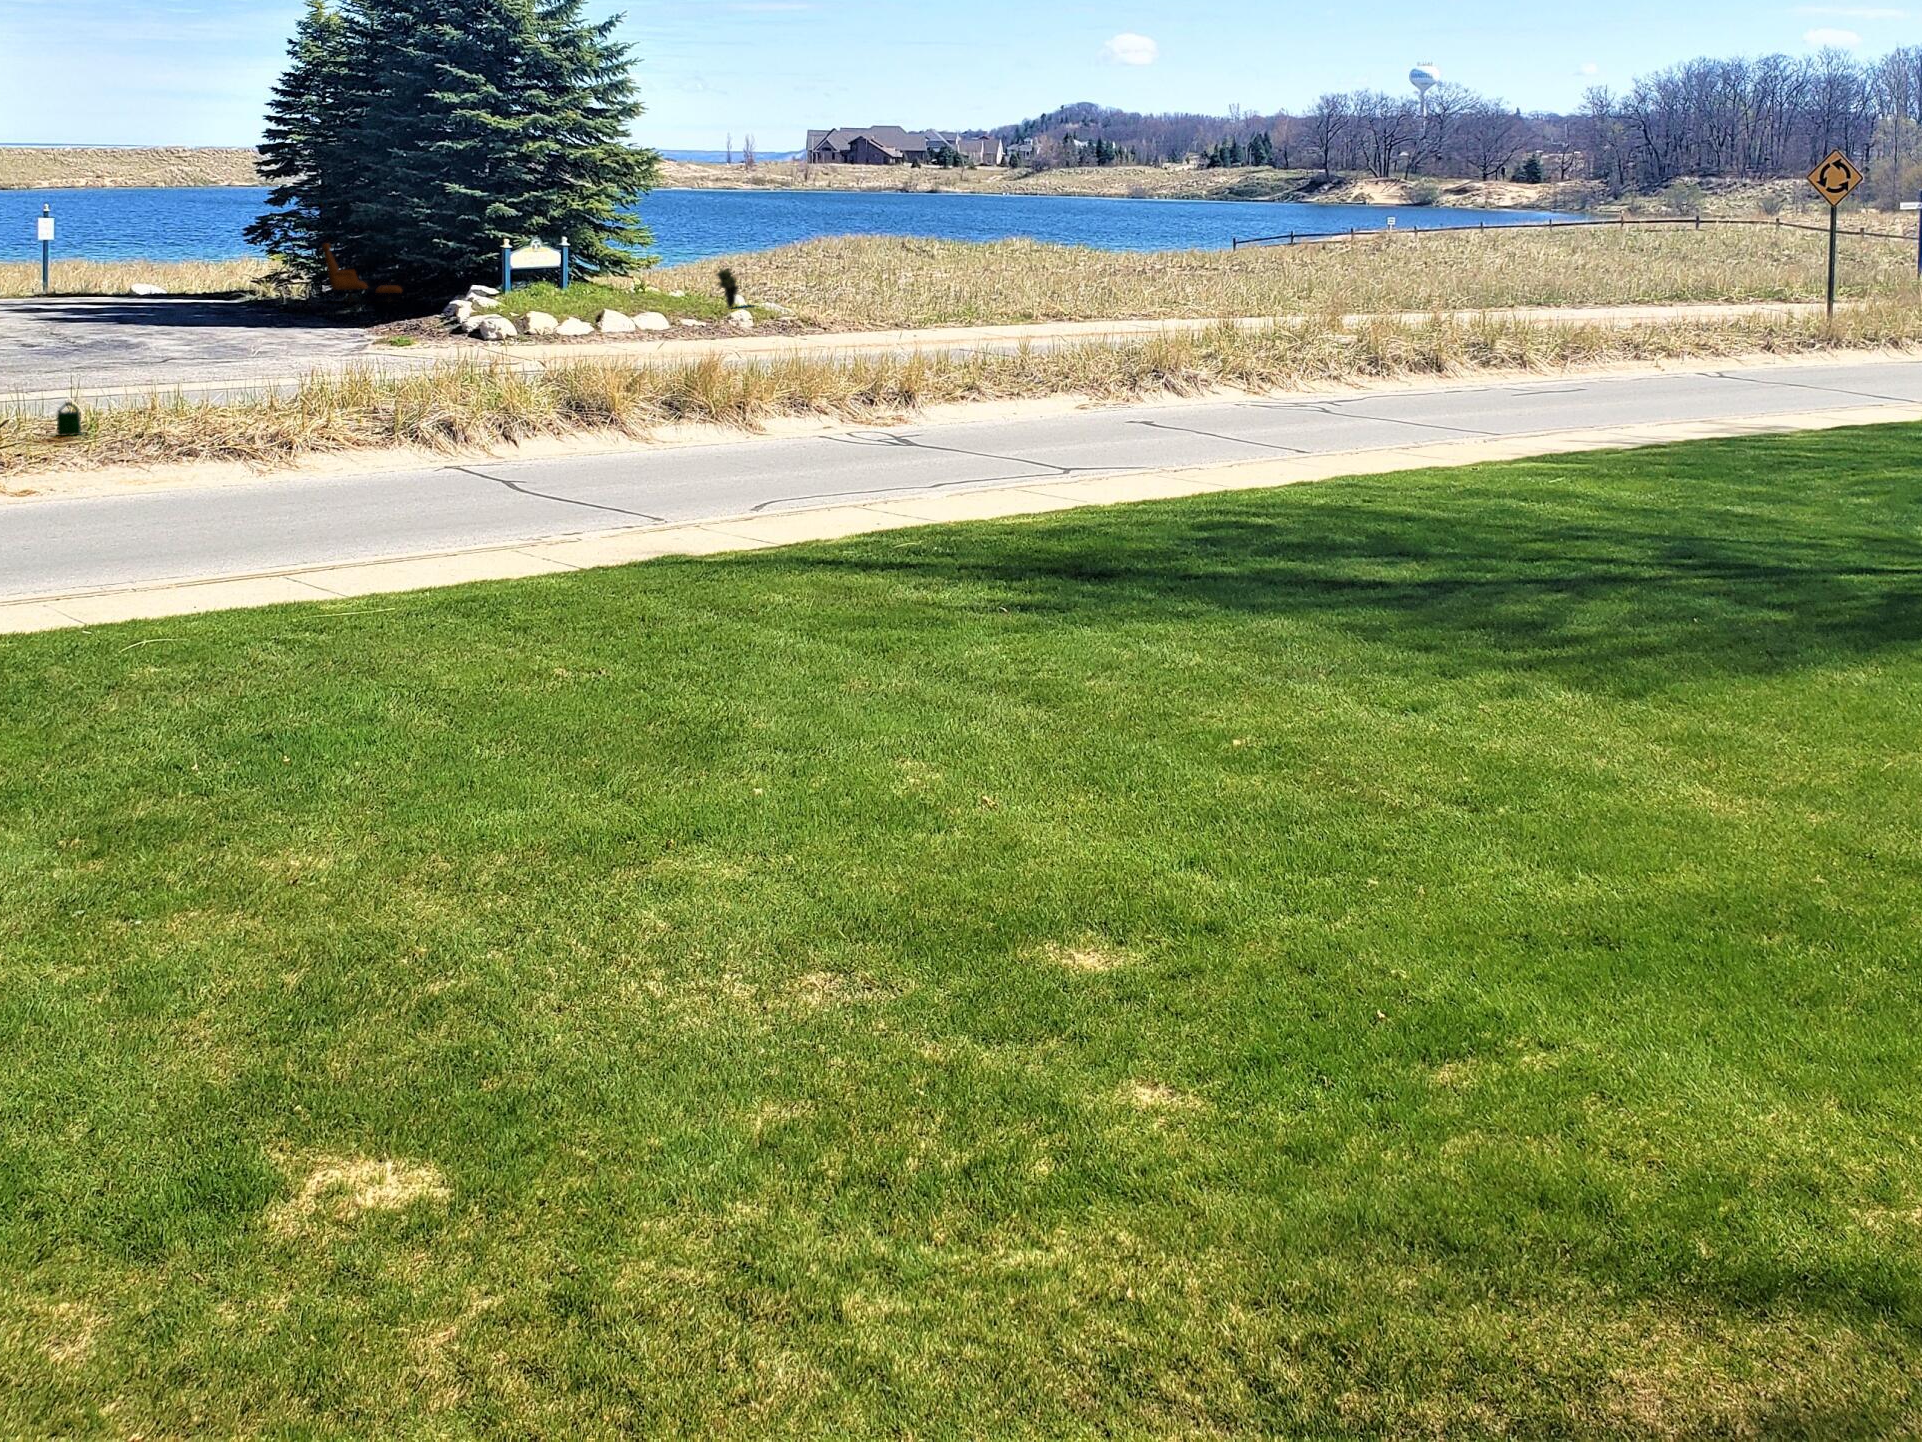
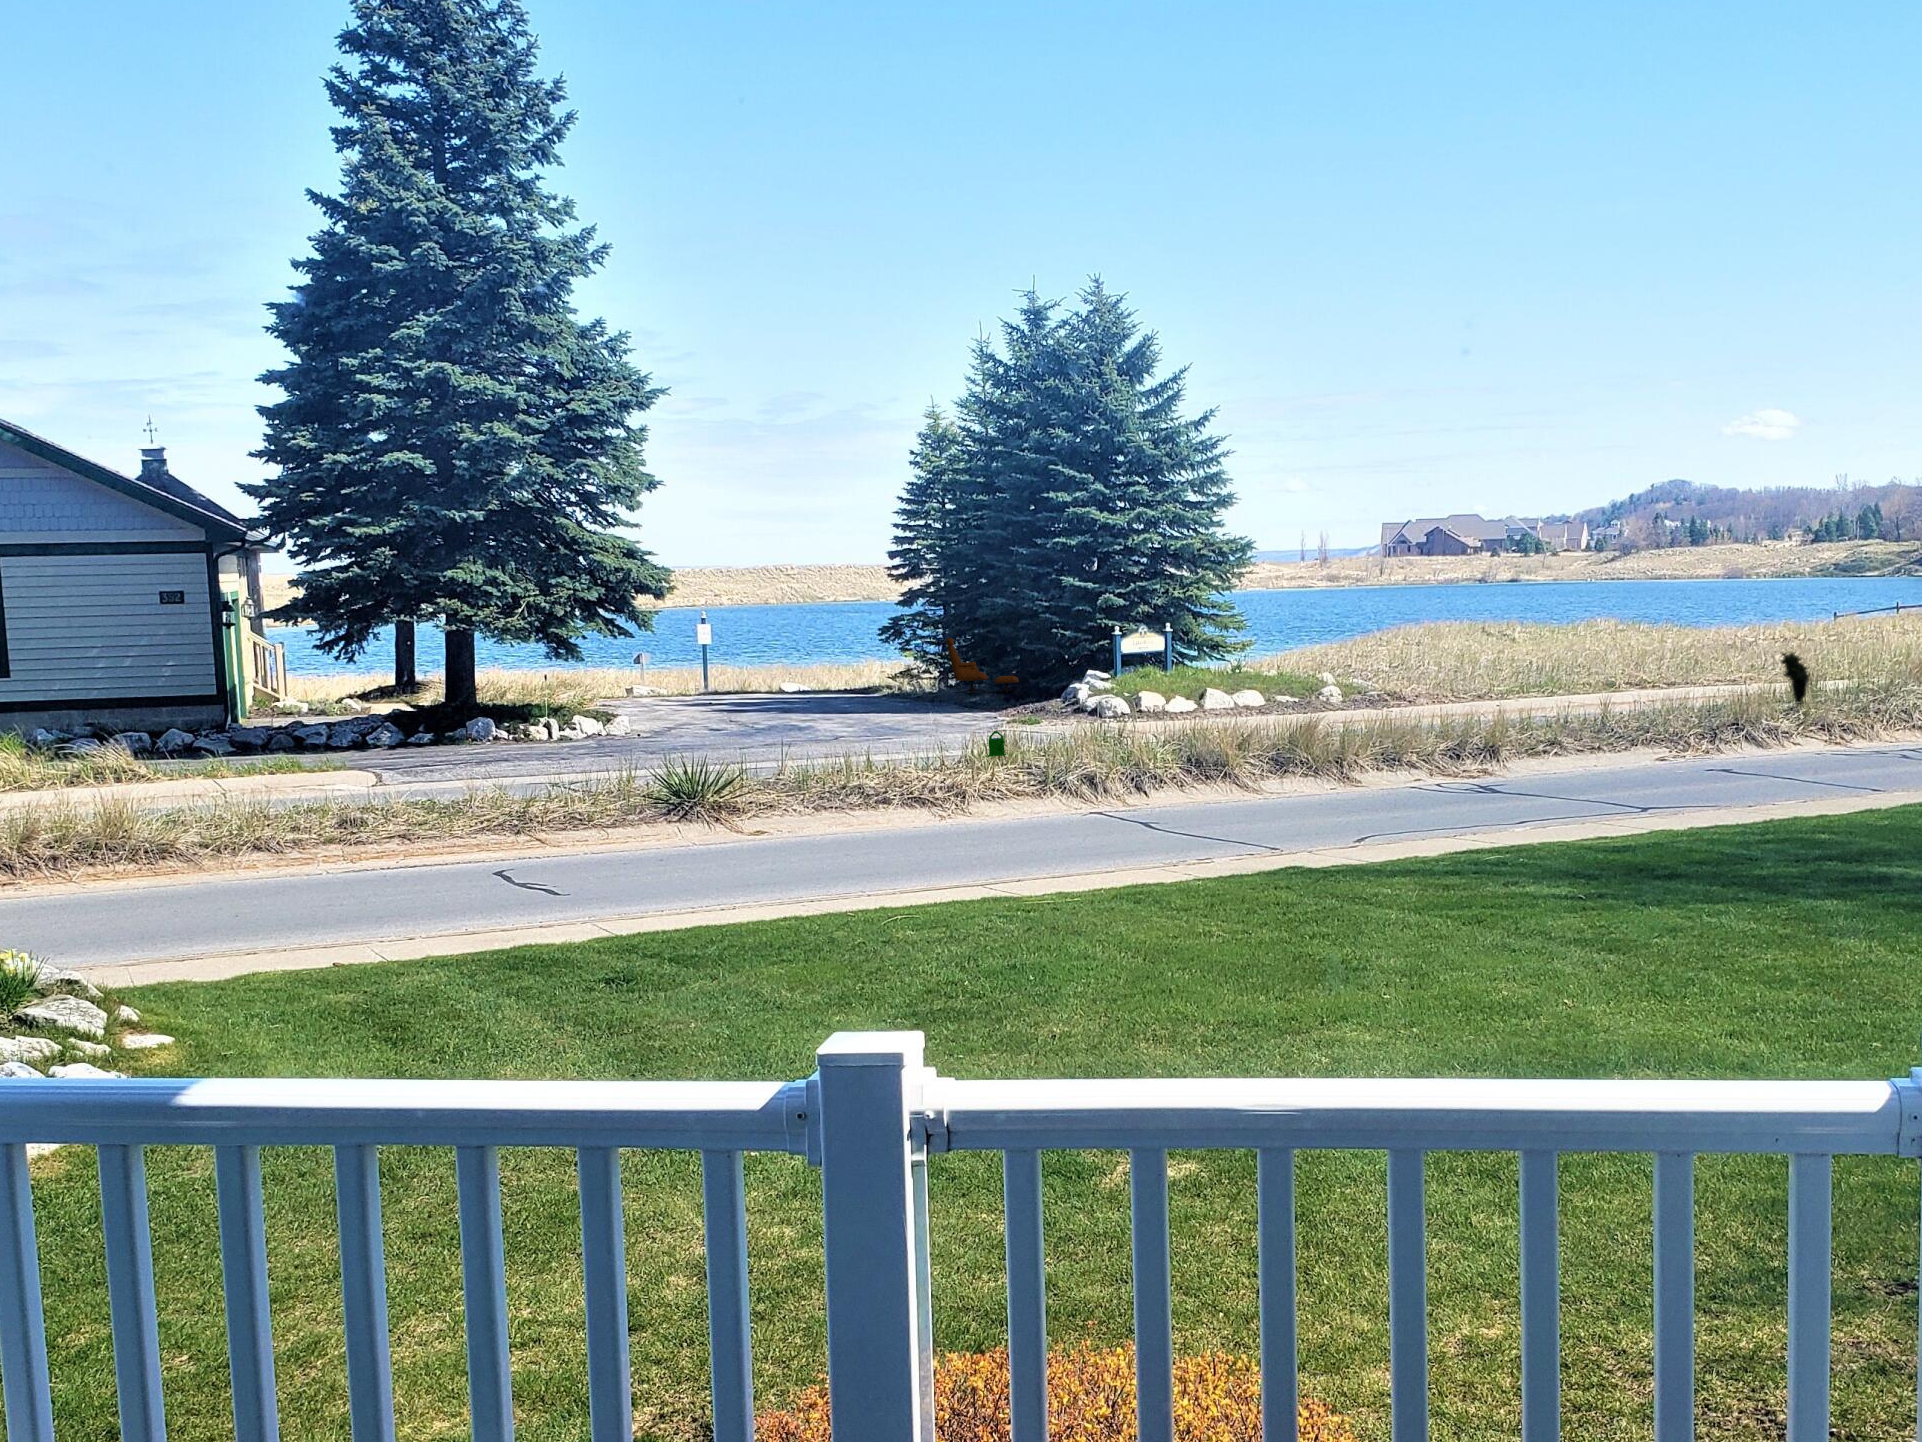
potted plant: present [716,268,740,309] -> present [1781,652,1810,703]
watering can: present [57,402,81,436] -> present [988,731,1006,756]

